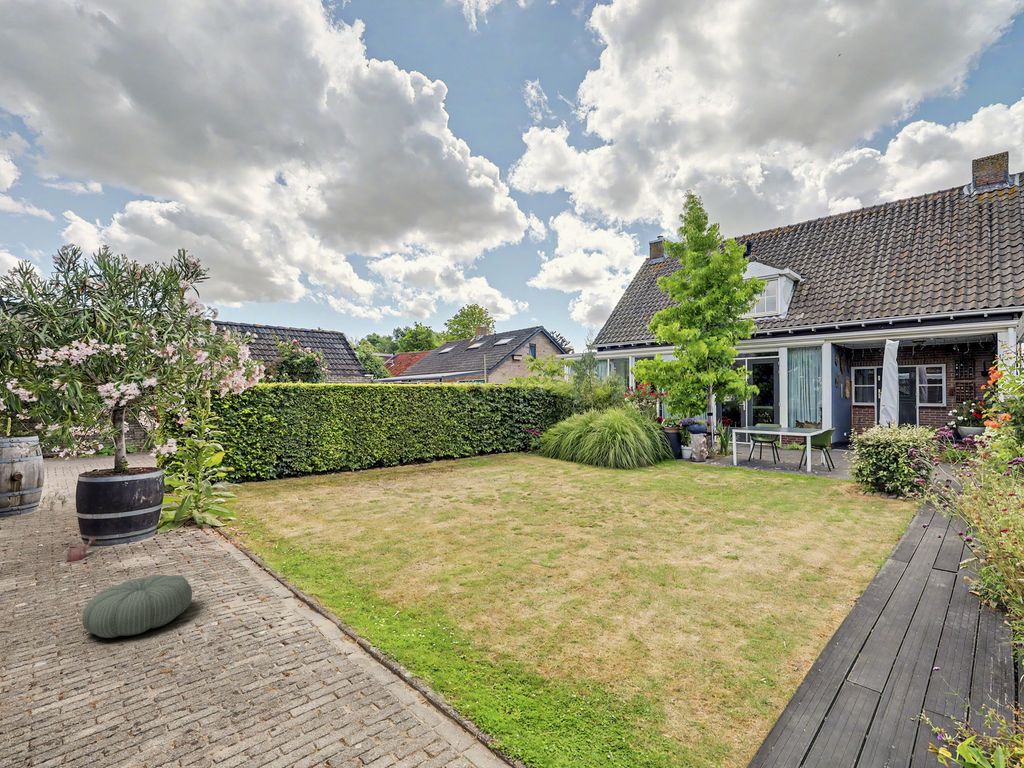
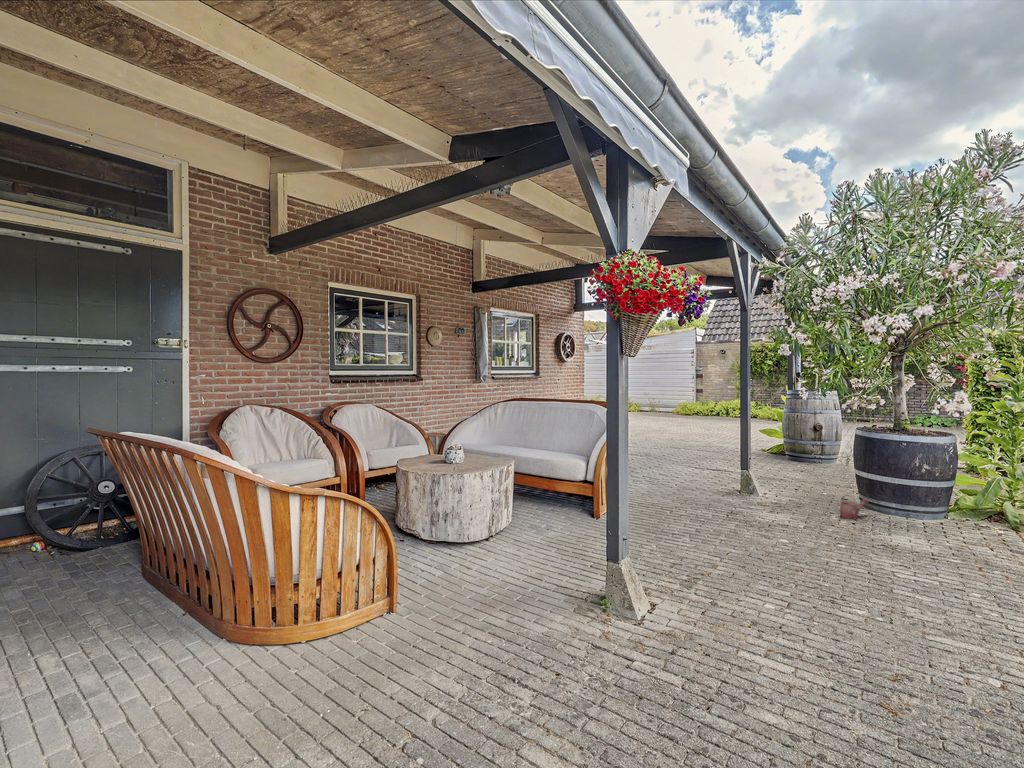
pouf: present [82,575,192,638] -> none [815,554,961,638]

